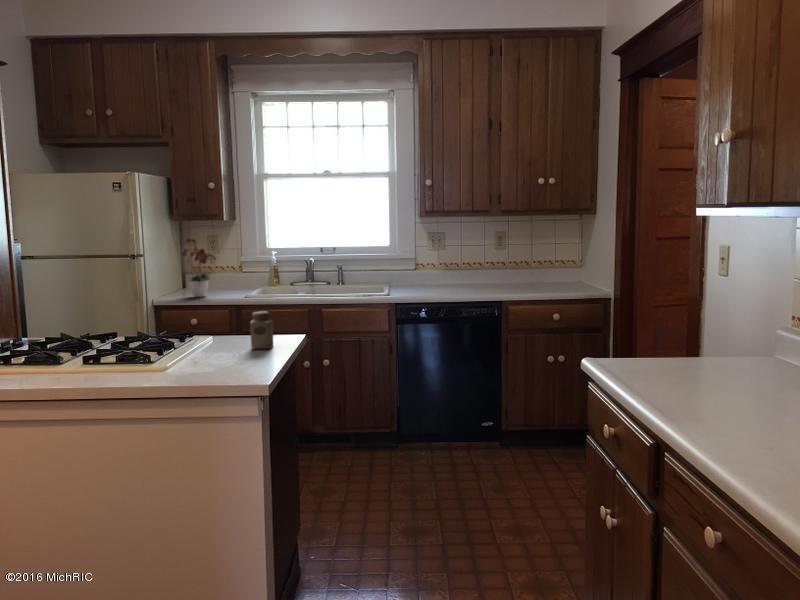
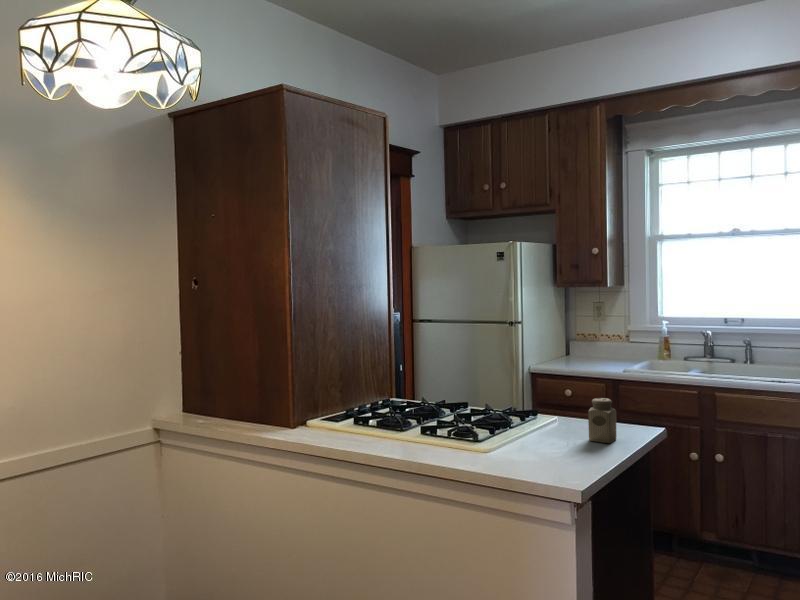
flower arrangement: present [180,238,216,297] -> none [557,302,599,367]

